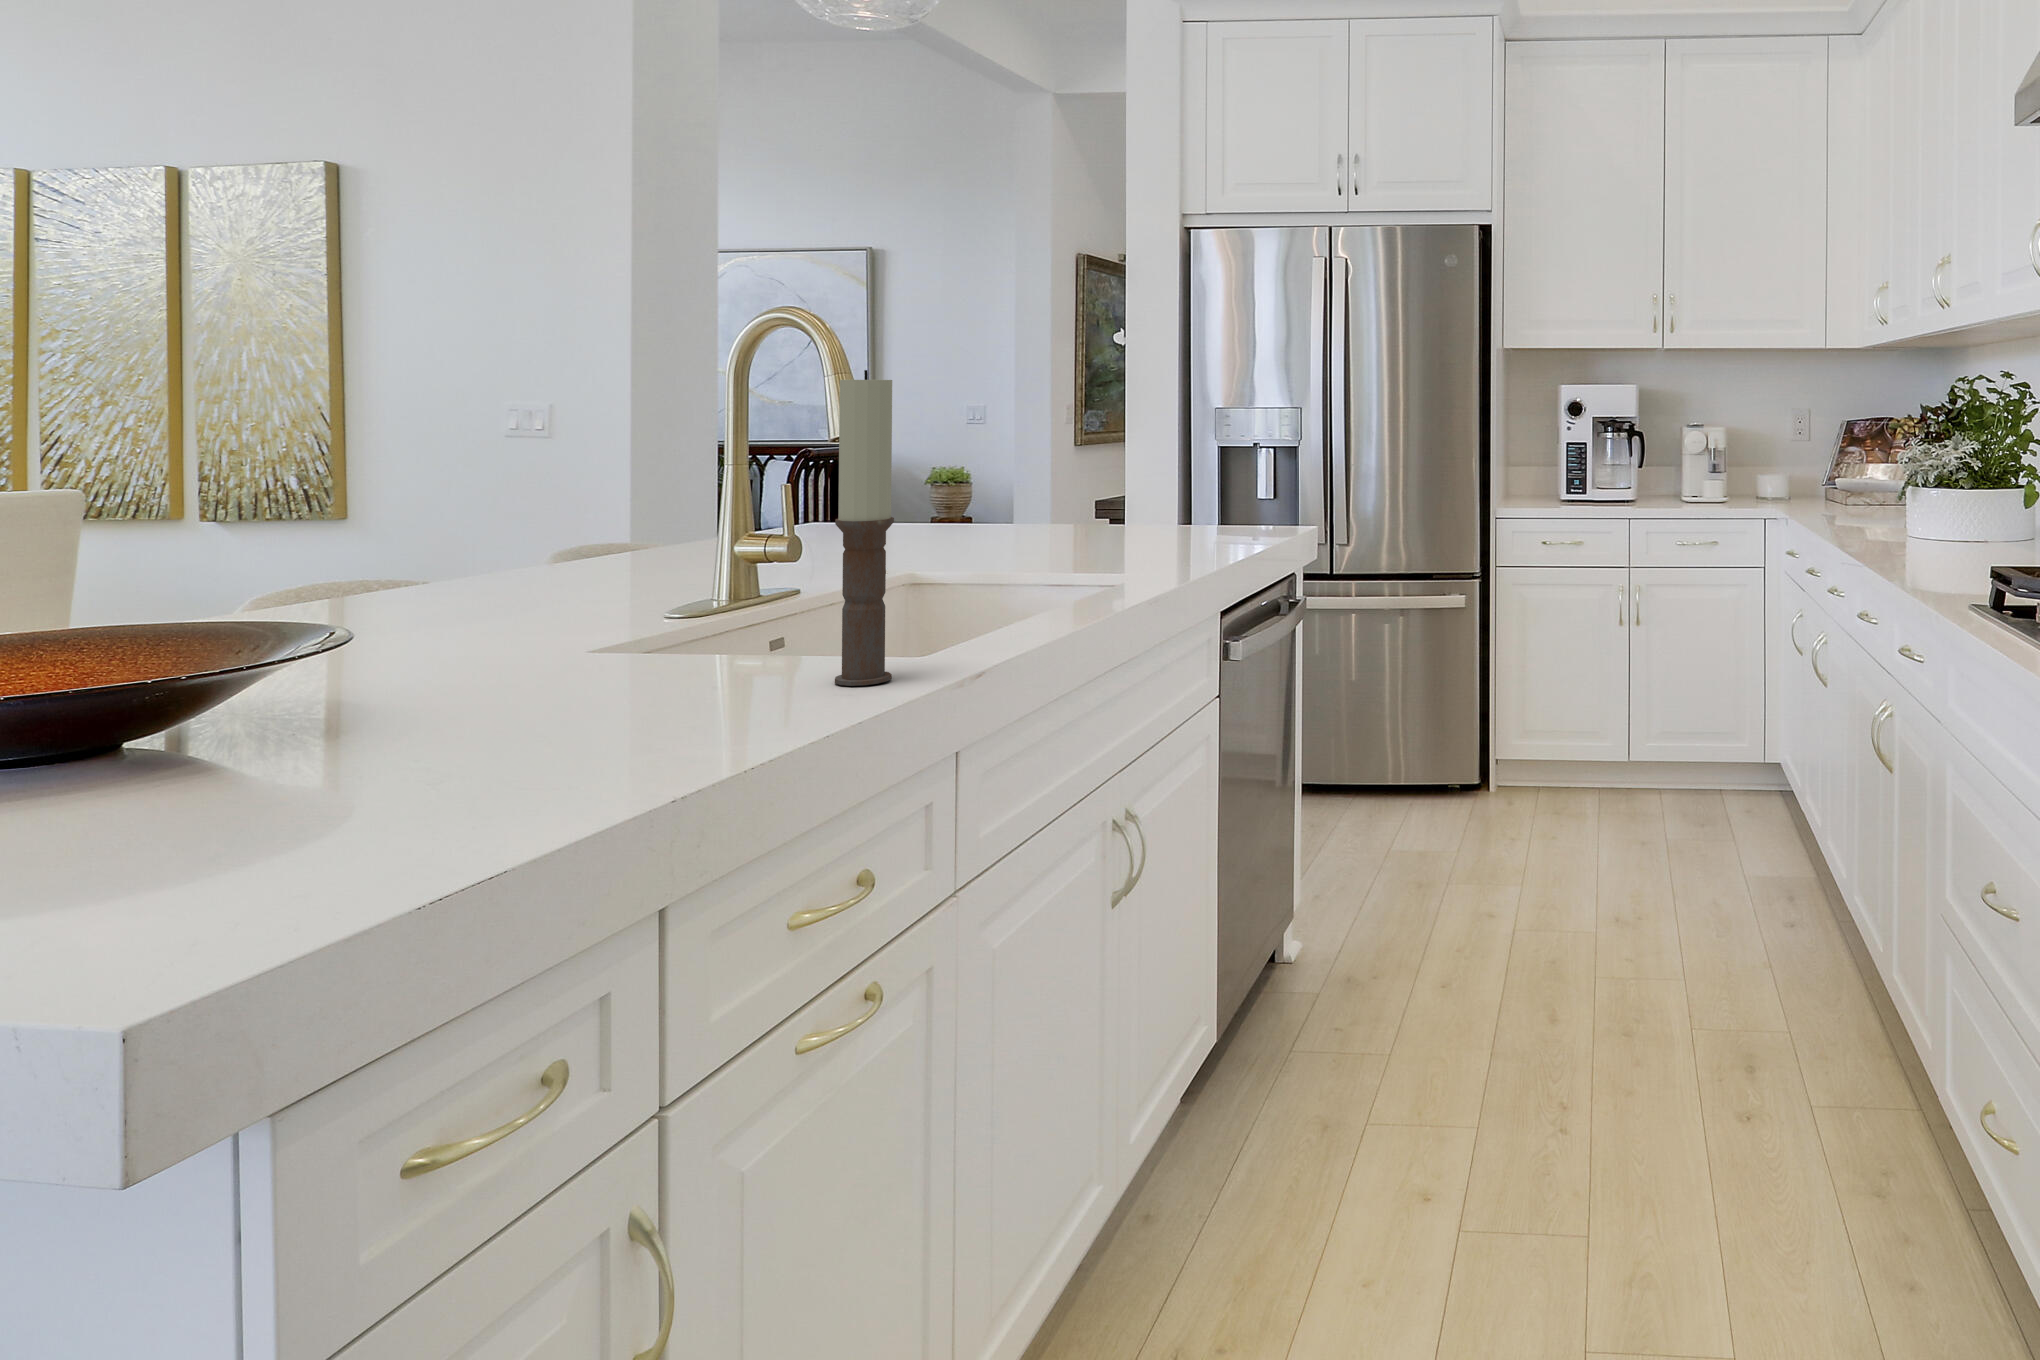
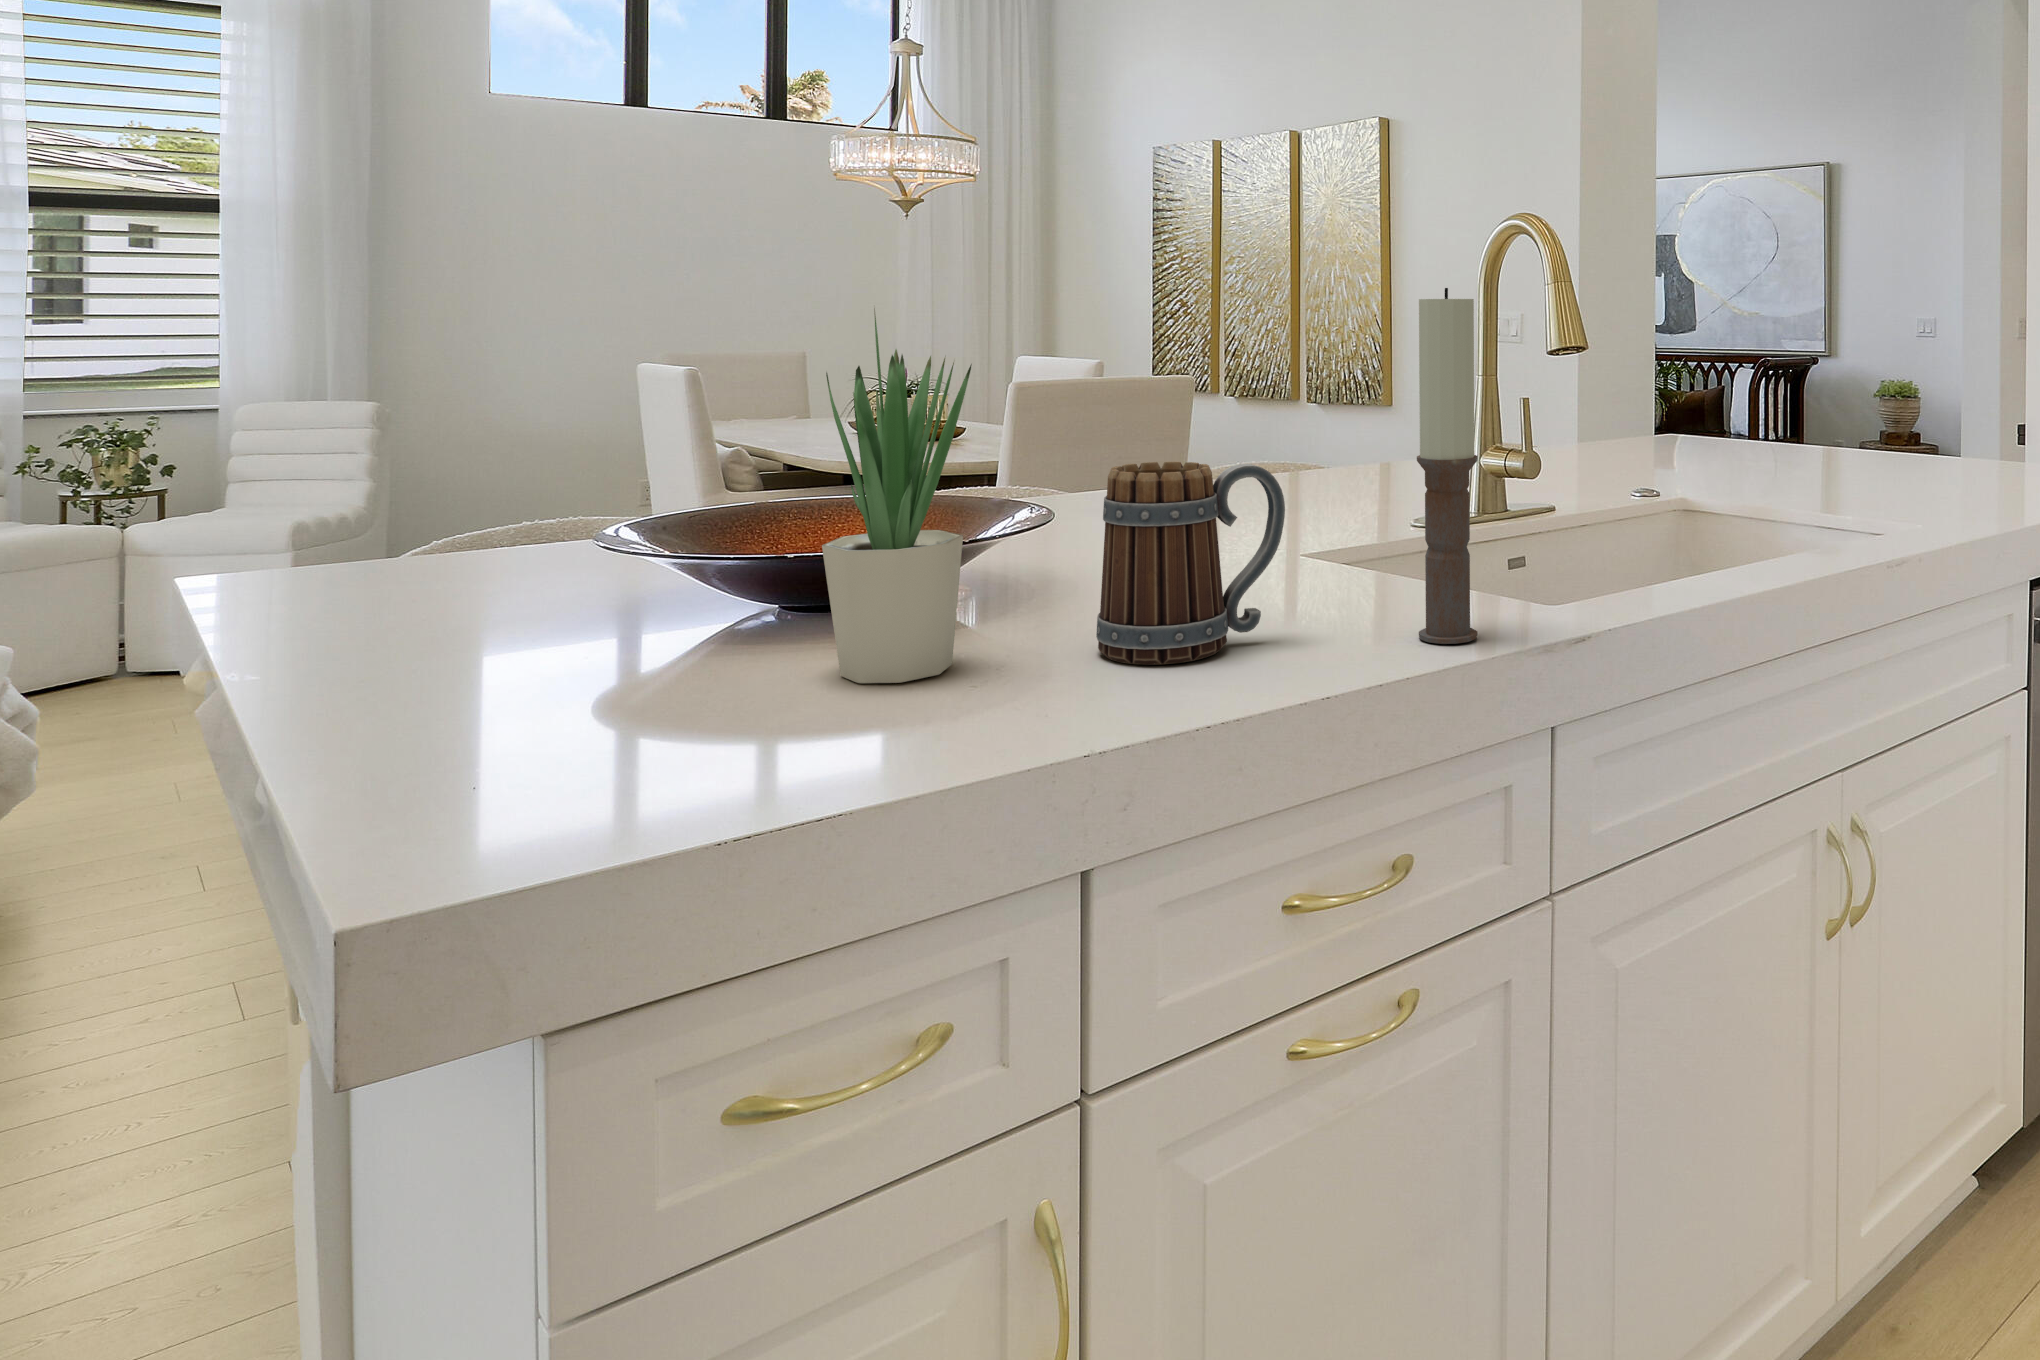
potted plant: none [221,379,429,789] -> present [822,309,972,683]
mug: none [517,535,713,736] -> present [1096,462,1285,665]

